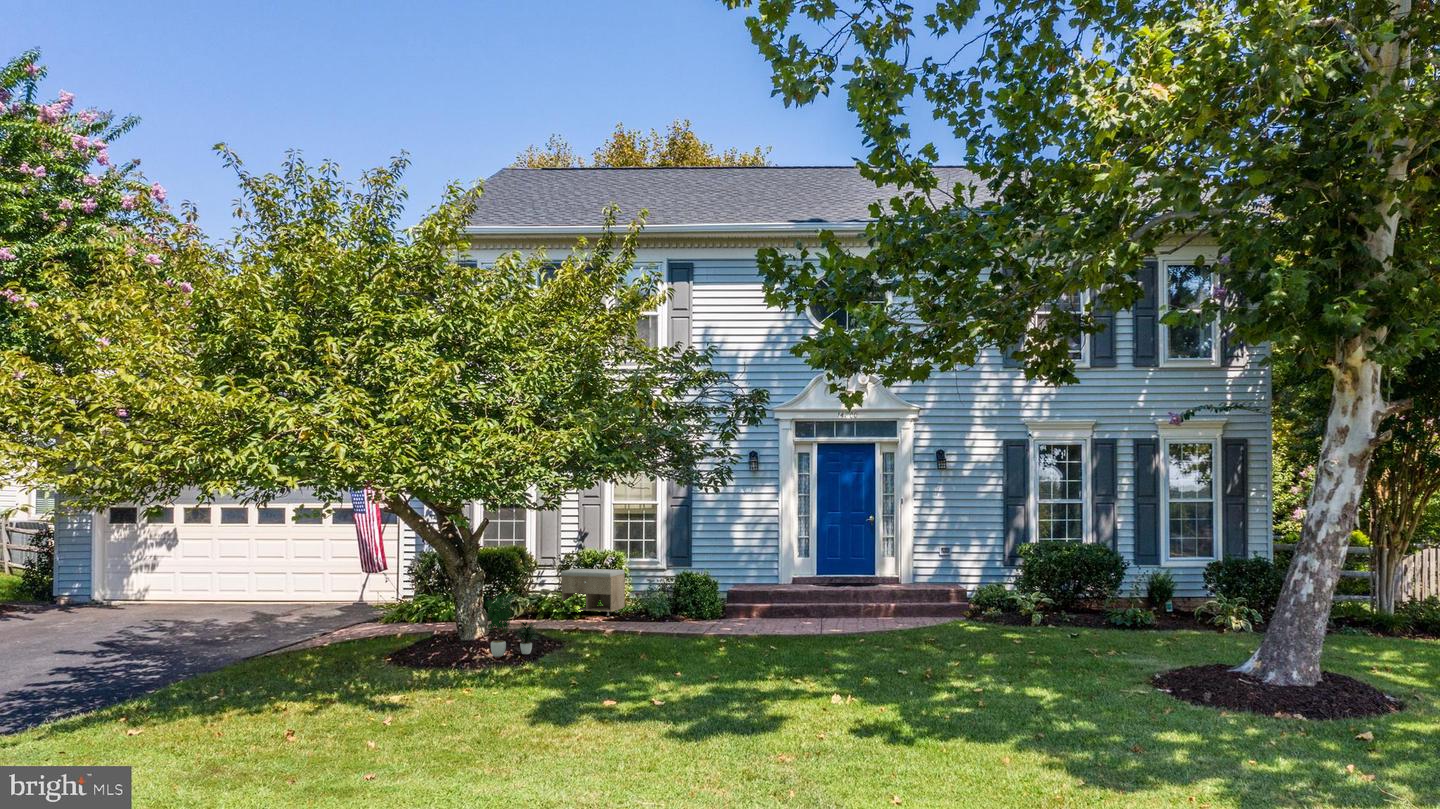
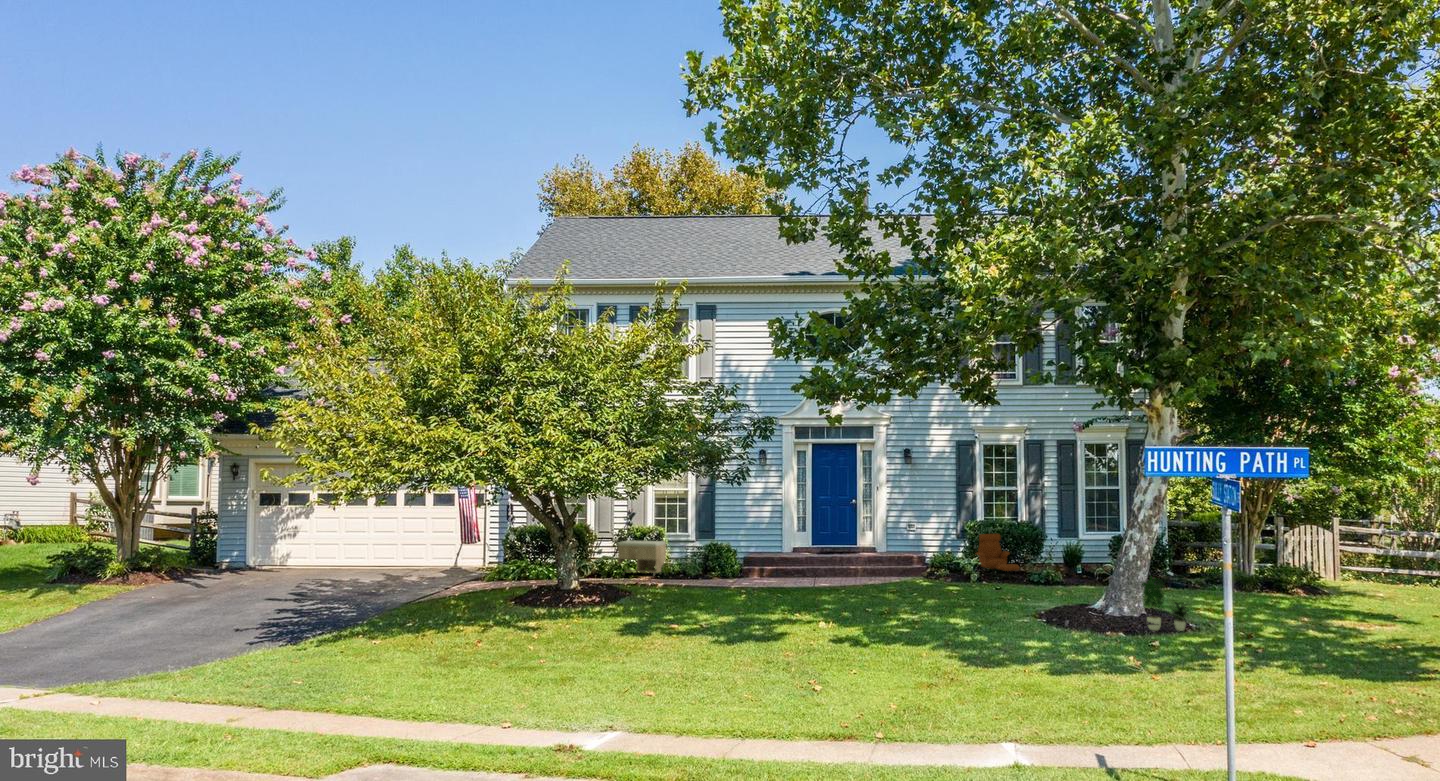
lounge chair: none [1035,560,1098,623] -> present [976,534,1019,580]
potted plant: present [486,595,537,657] -> present [1141,577,1190,631]

